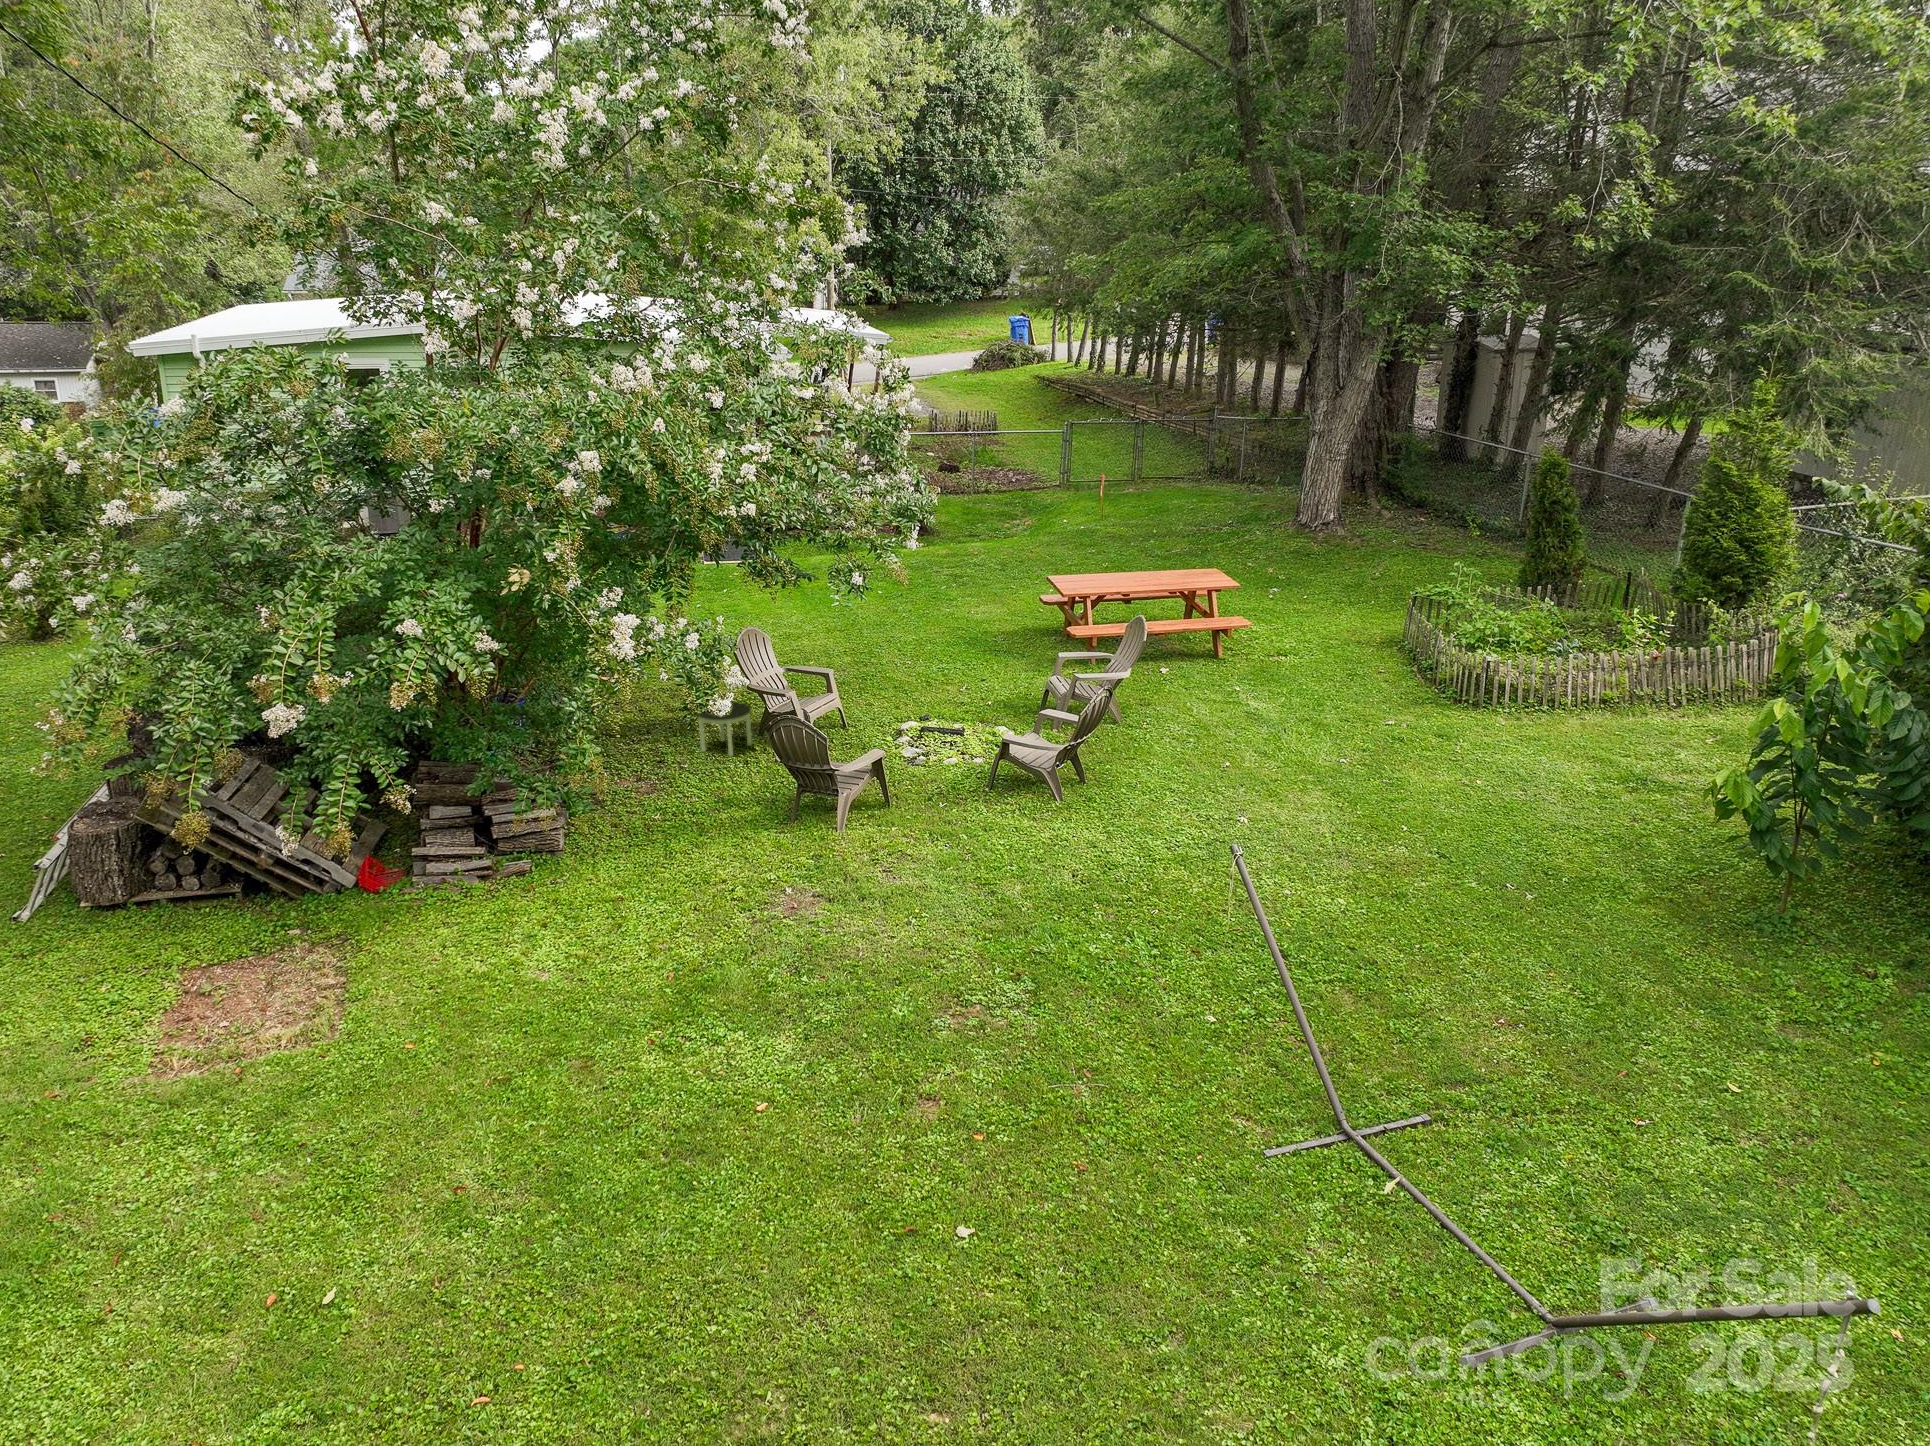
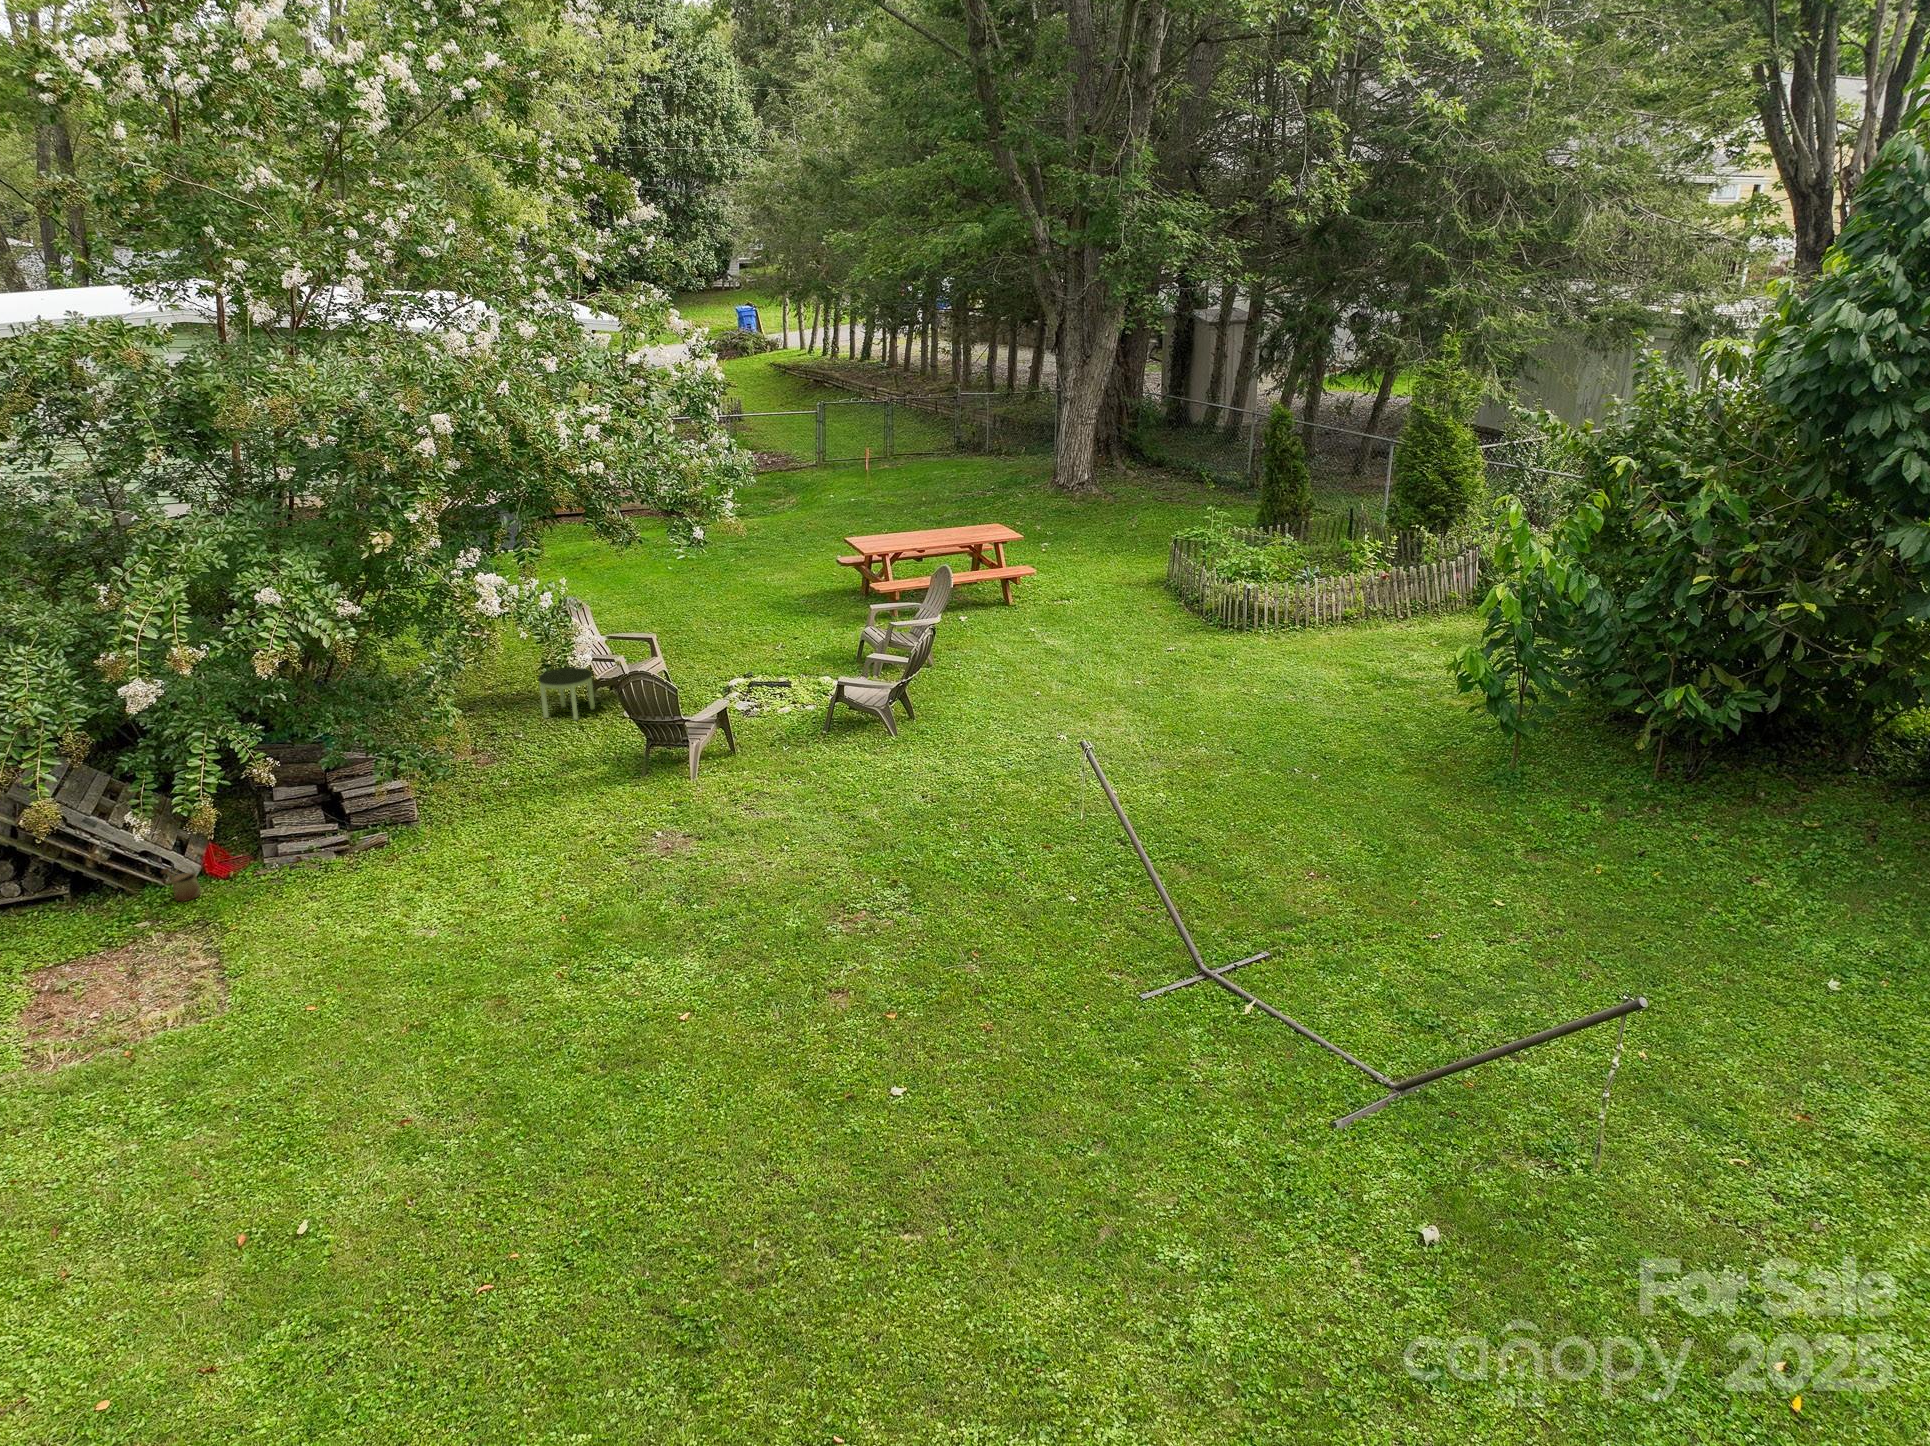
watering can: none [313,881,347,916] -> present [161,866,201,901]

